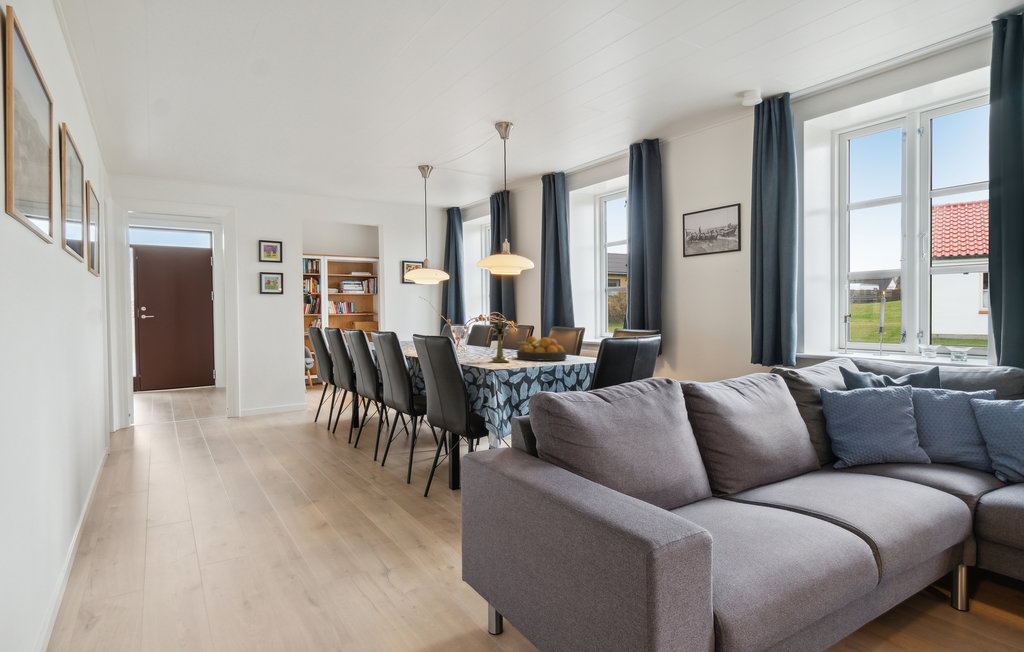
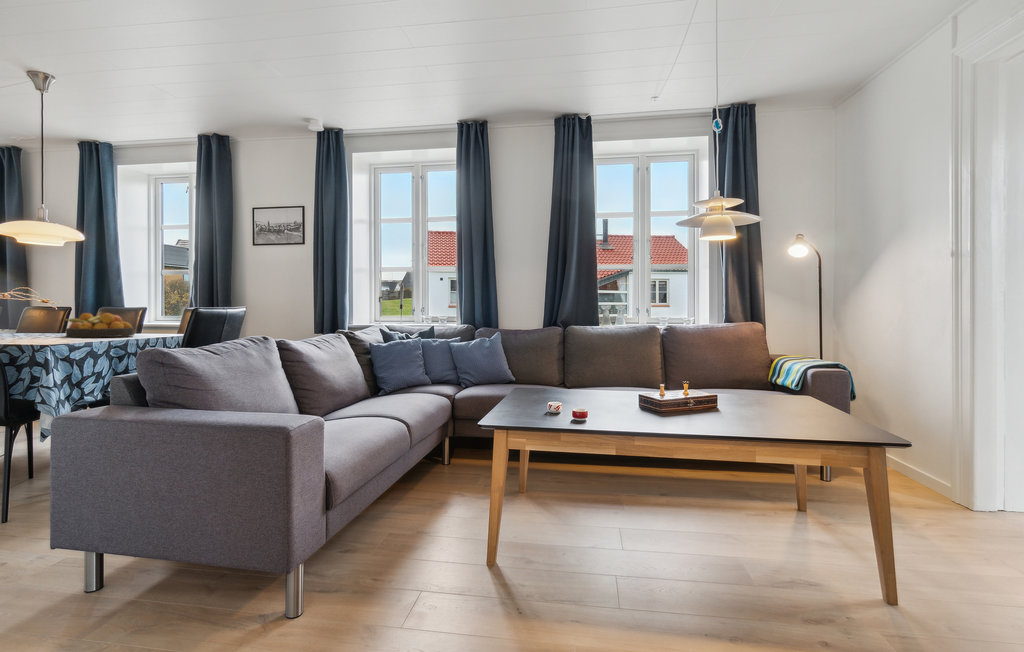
candlestick: present [490,316,509,362] -> none [29,288,60,340]

